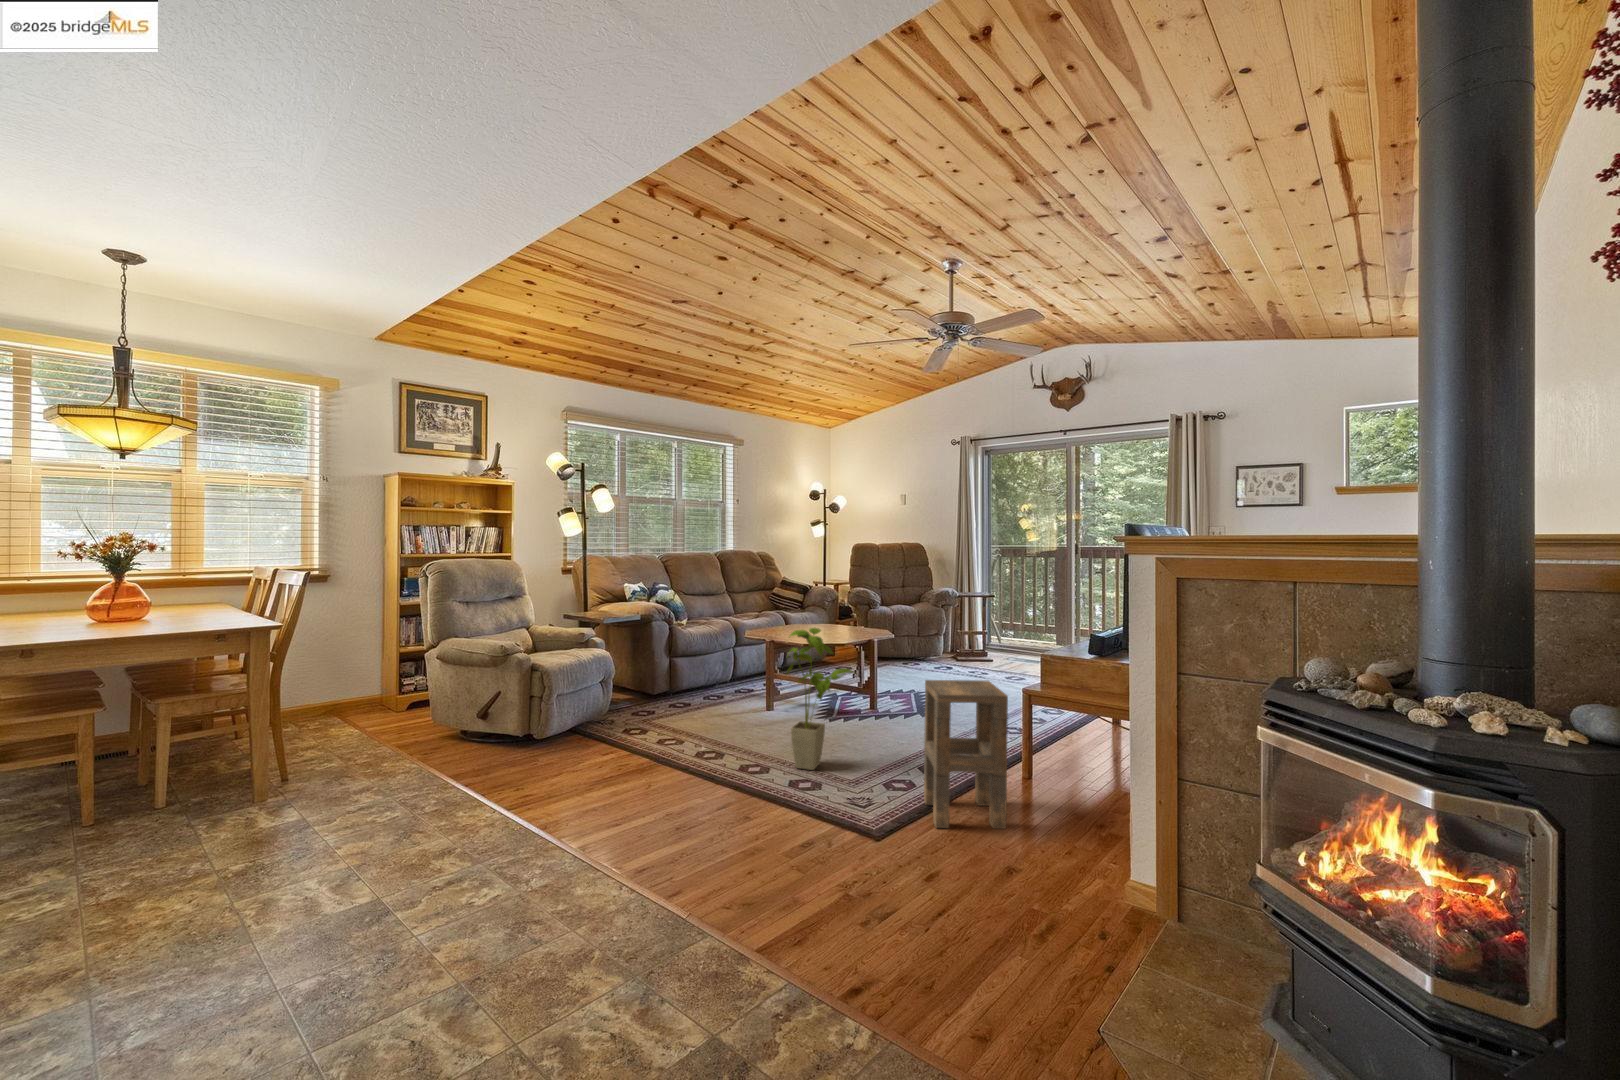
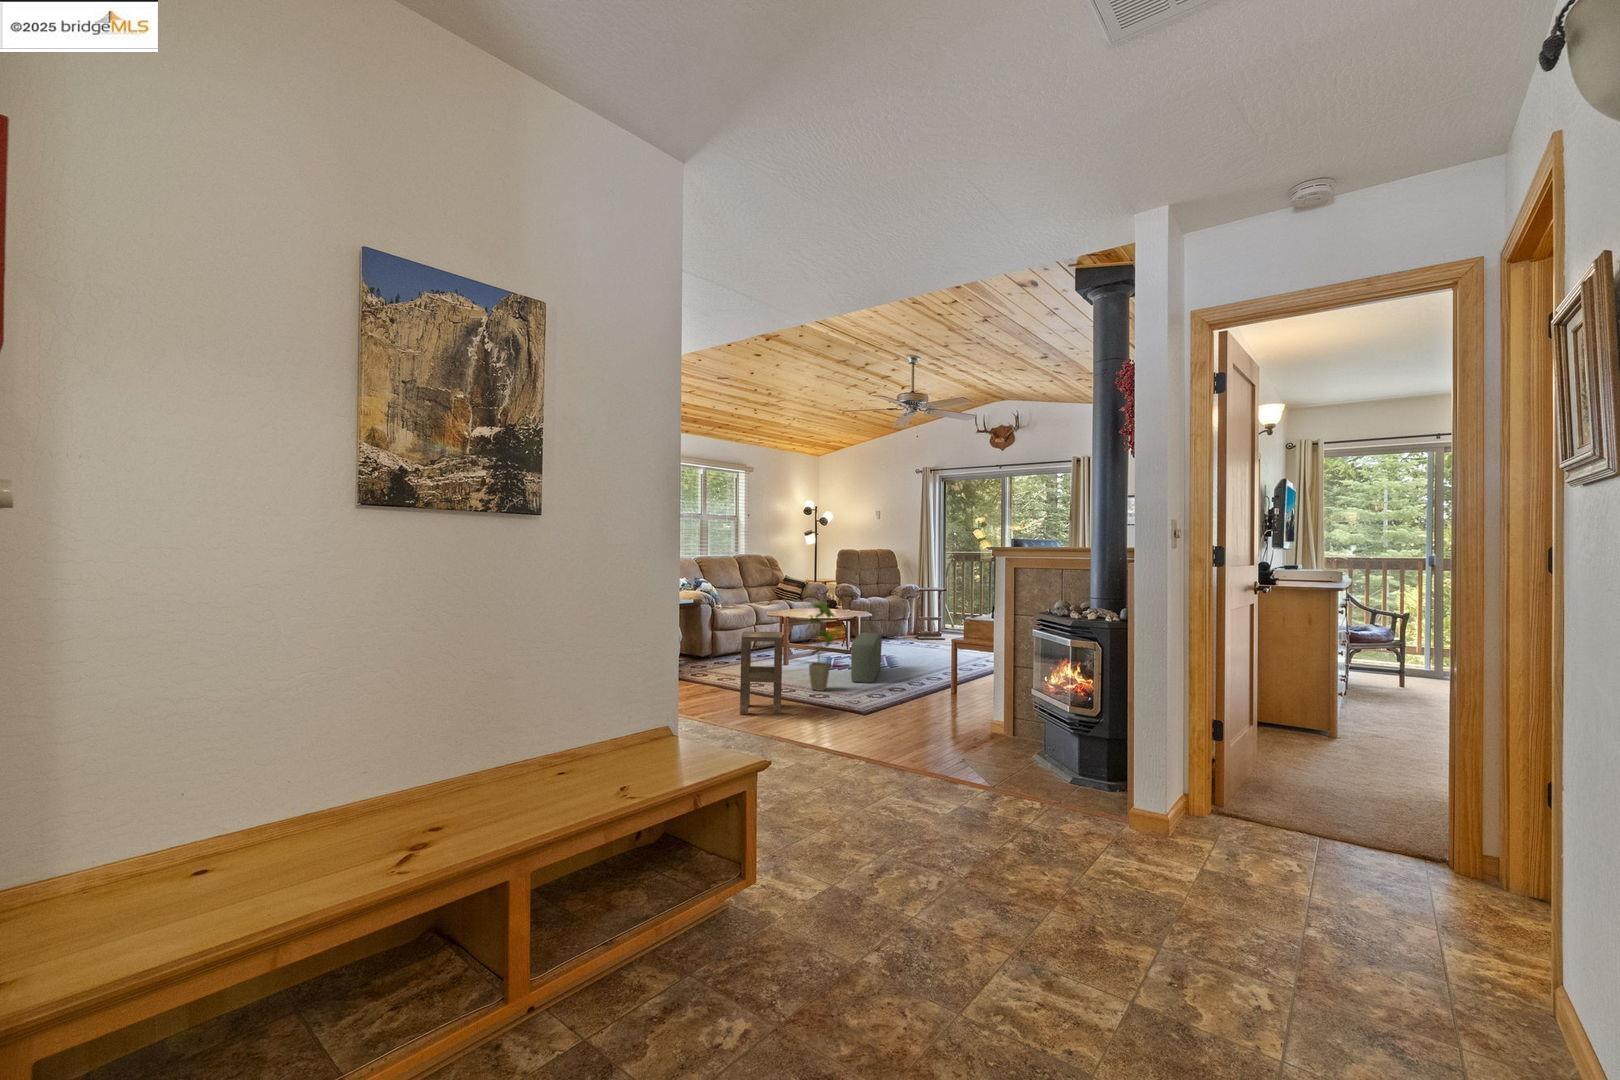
pouf: none [861,666,907,750] -> present [851,632,882,683]
side table: present [924,680,1008,829] -> present [740,631,782,715]

